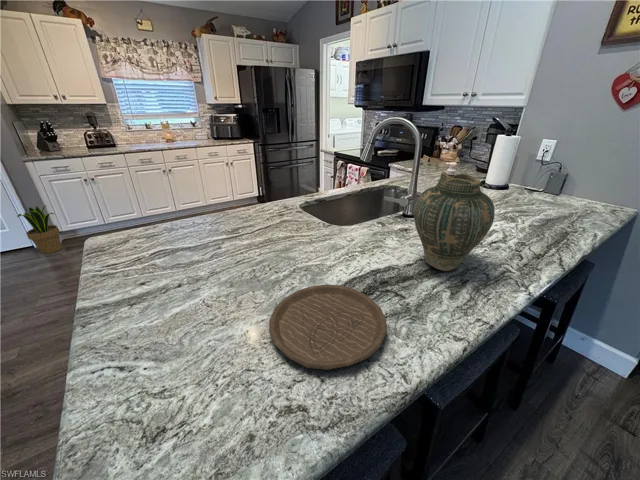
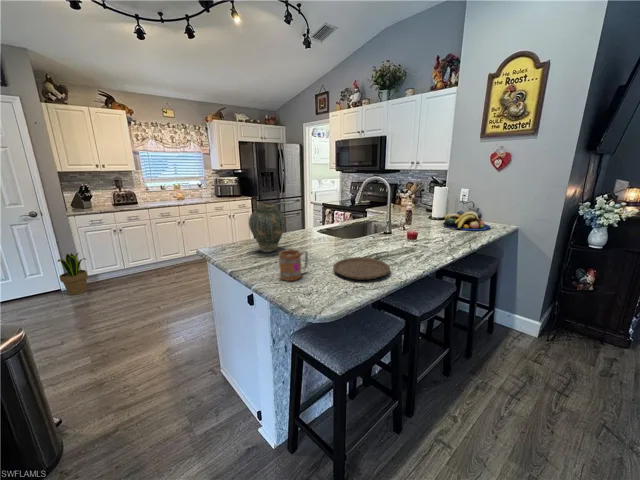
vase: present [414,172,495,271] -> present [249,202,285,252]
fruit bowl: none [504,179,589,218] -> present [443,210,490,230]
mug: none [141,277,221,349] -> present [279,249,308,281]

